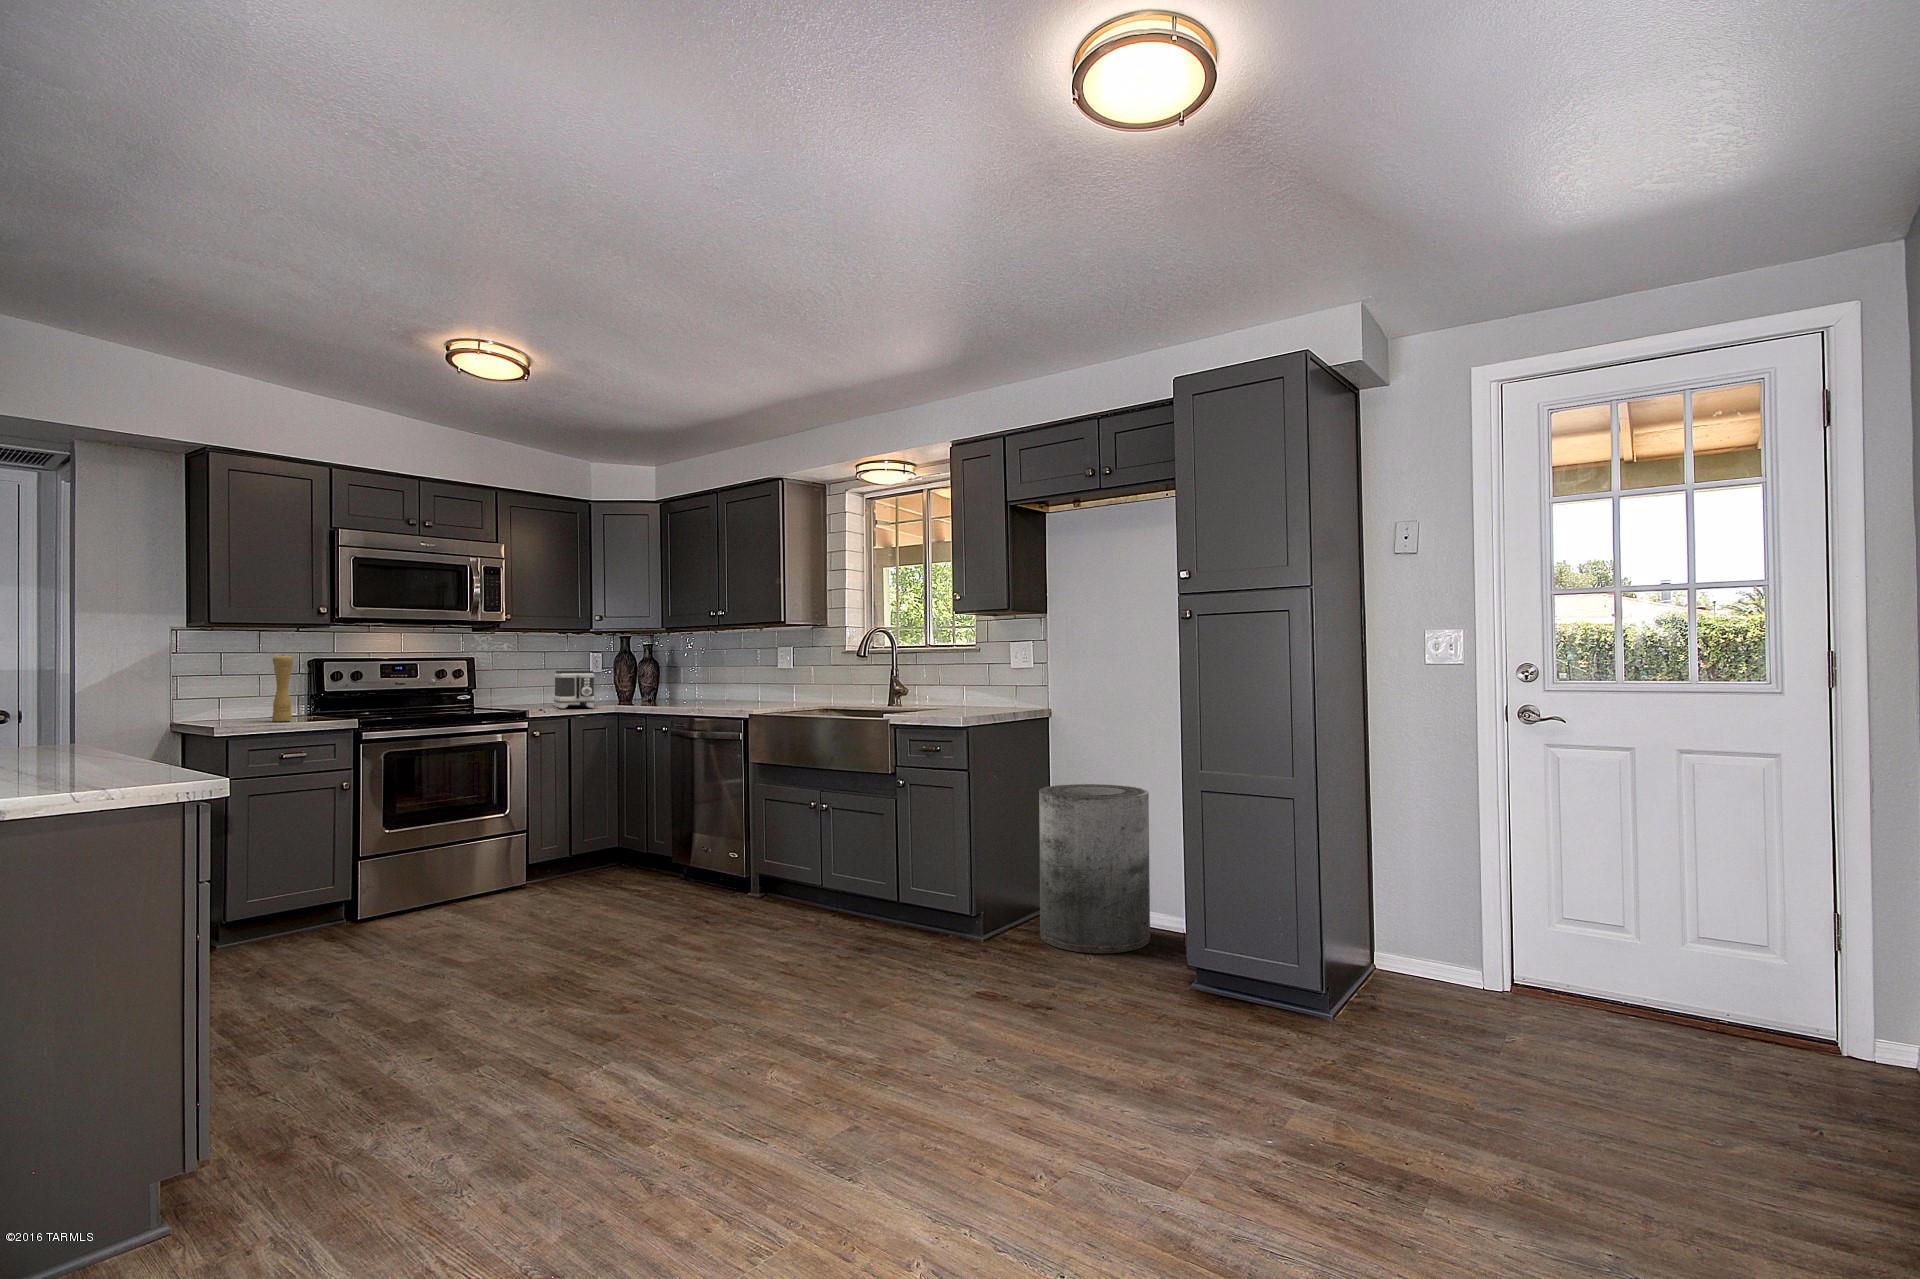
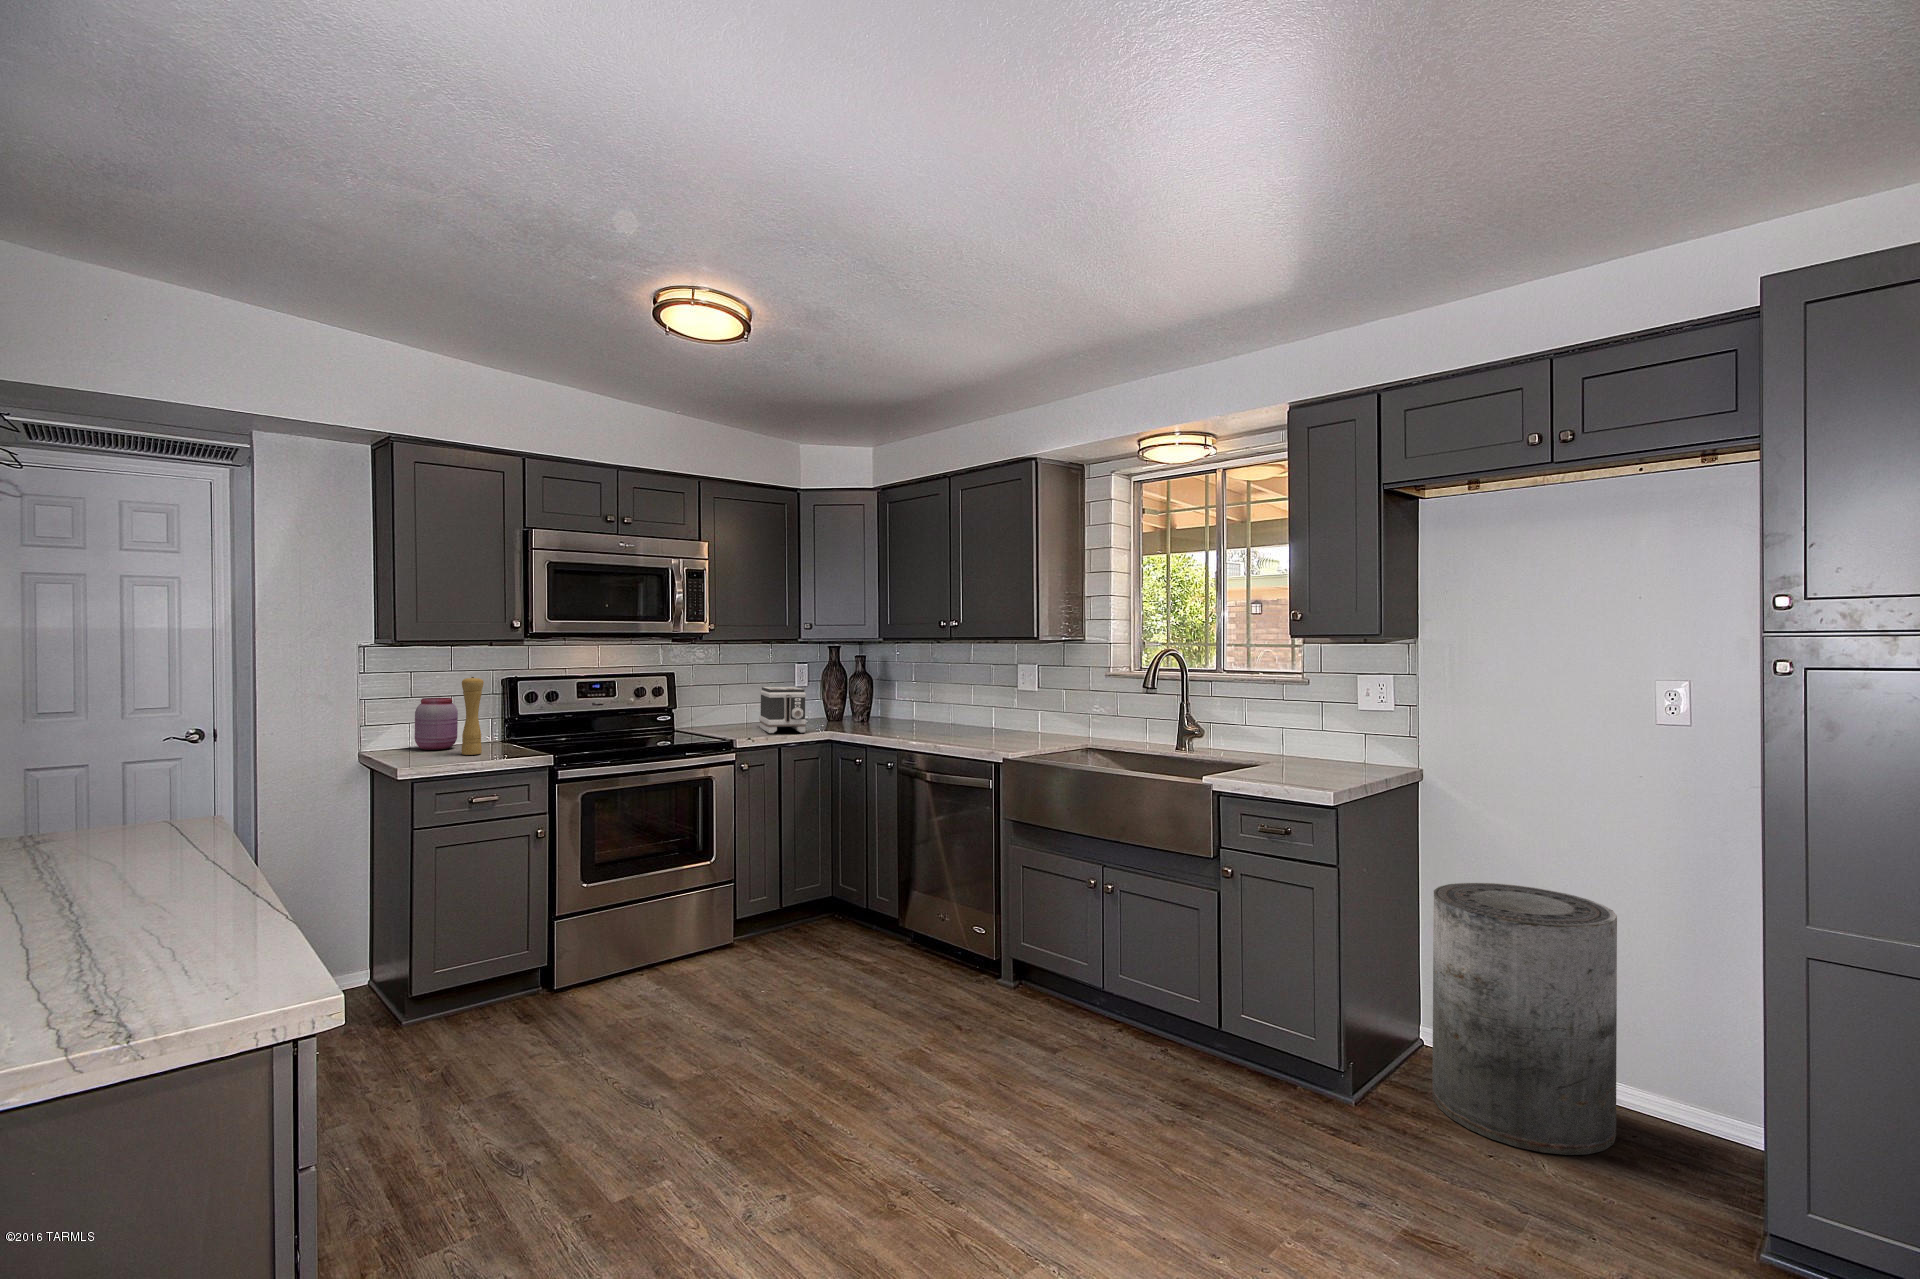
jar: none [226,675,268,719] -> present [415,698,458,750]

